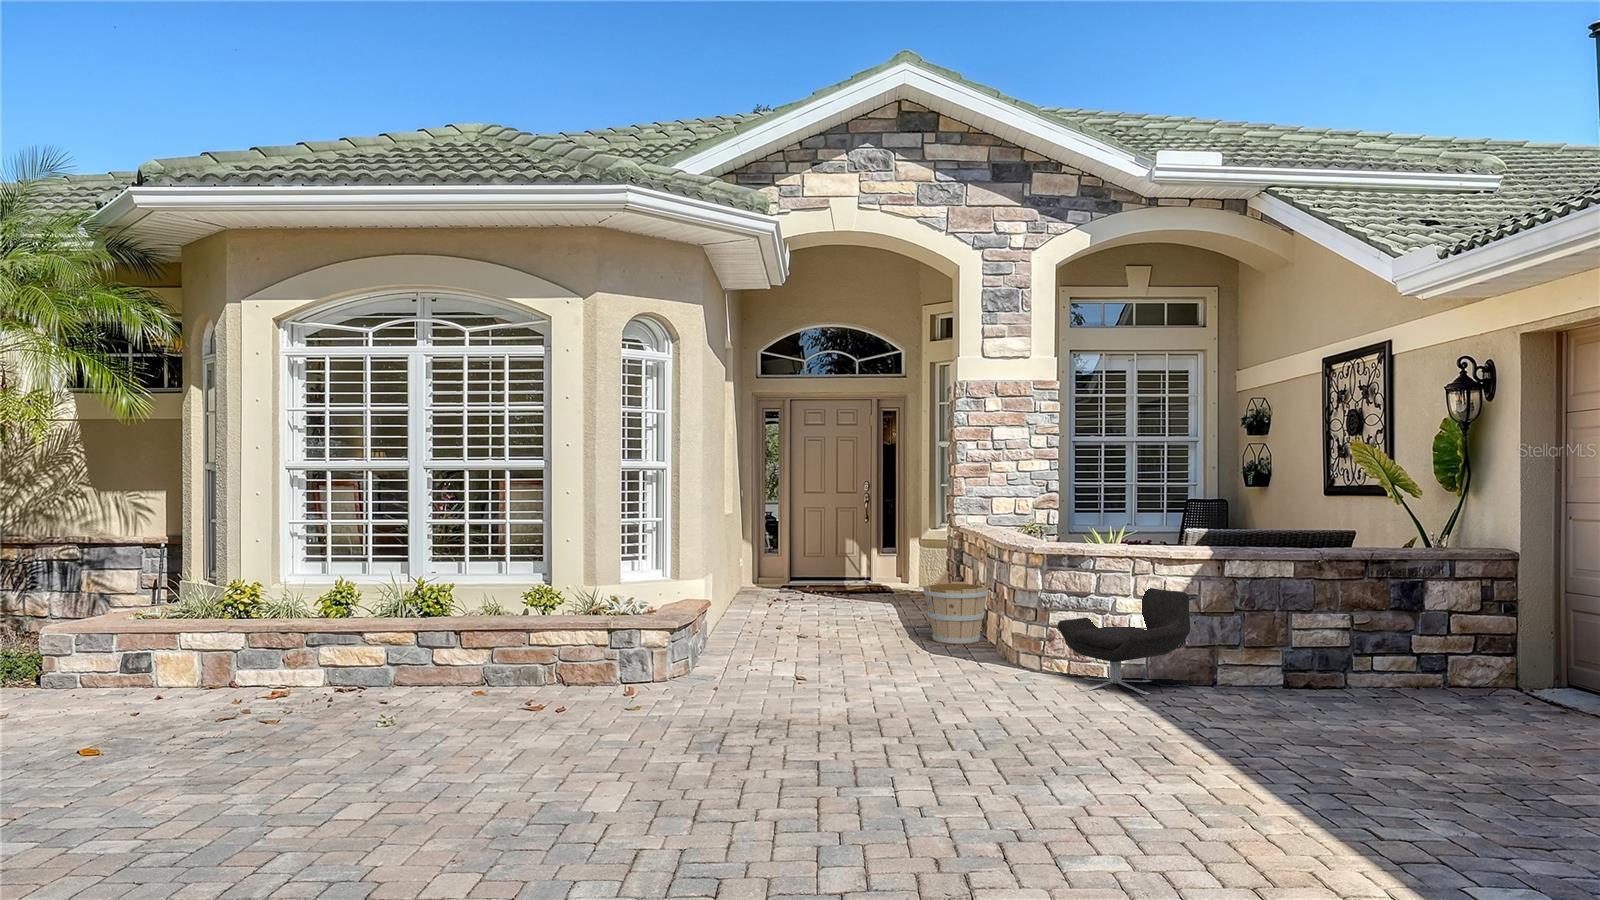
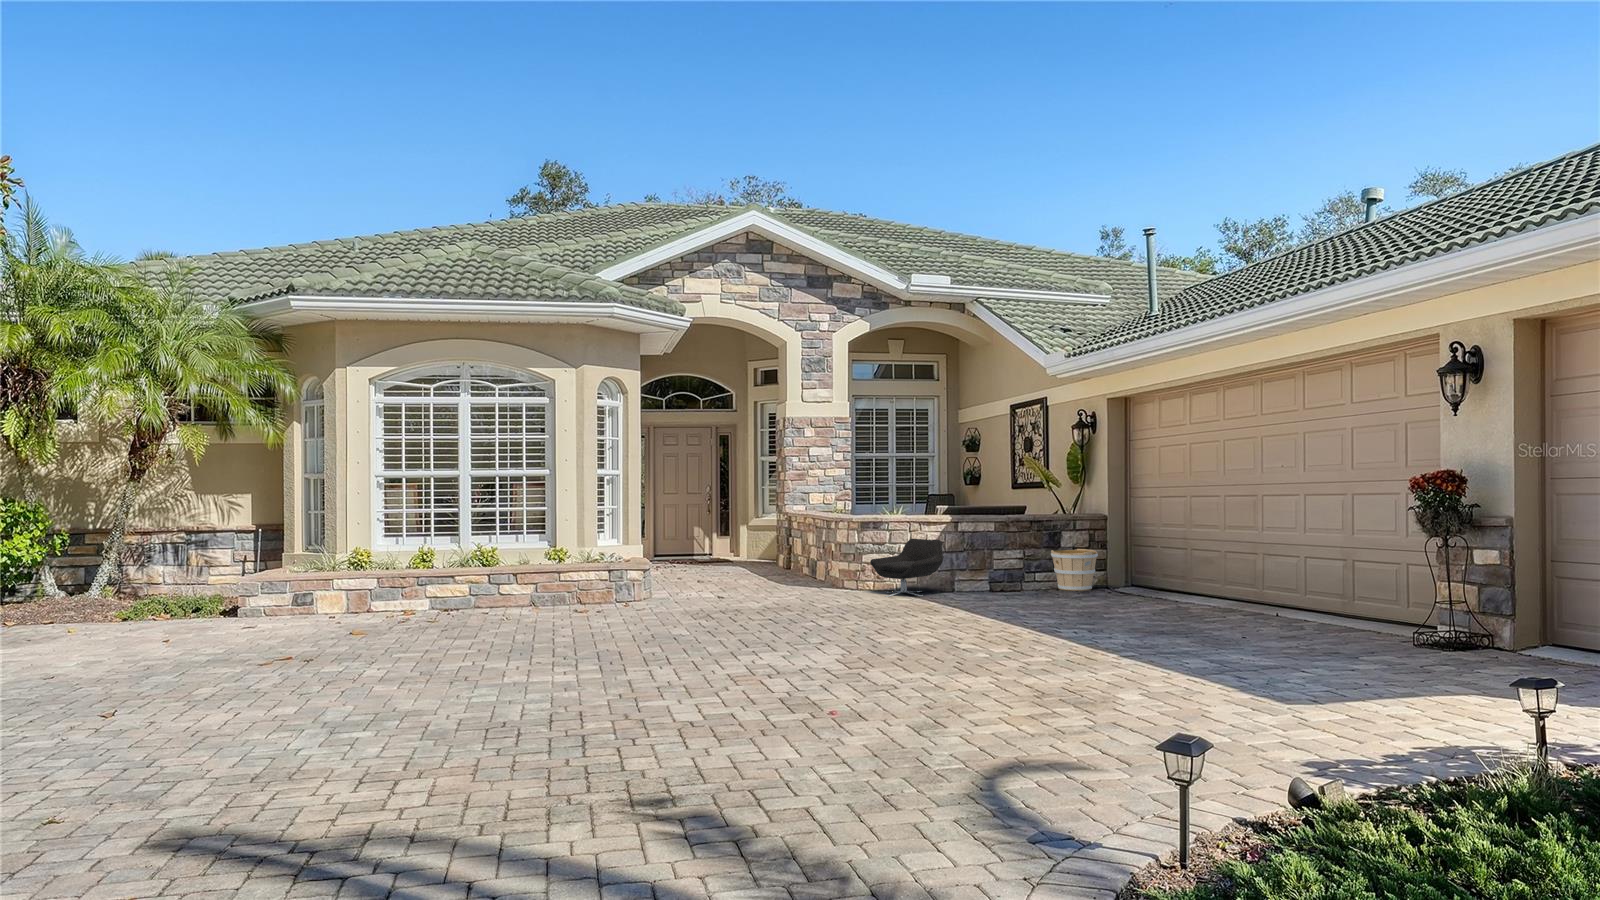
wooden bucket: present [923,582,988,644] -> present [1051,549,1098,591]

